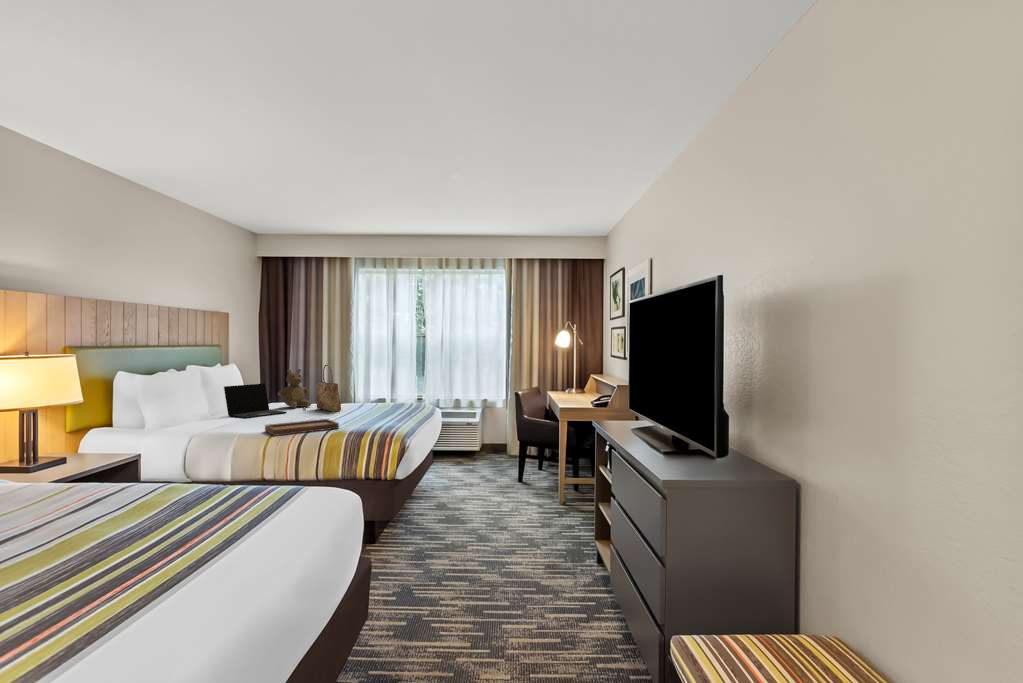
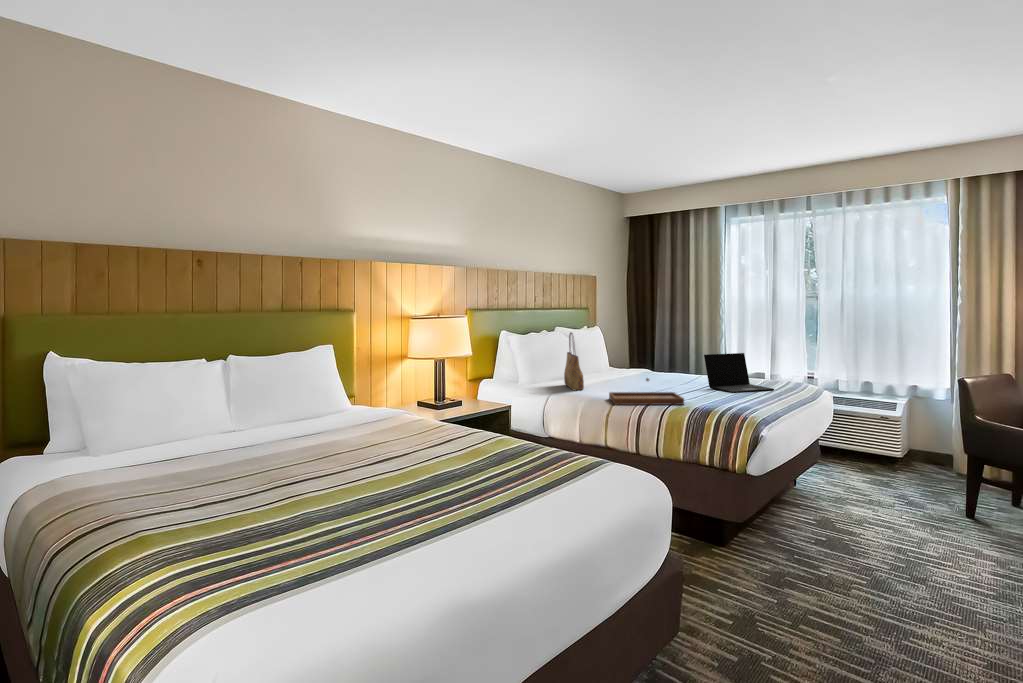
tote bag: present [316,365,341,412] -> present [564,332,584,390]
teddy bear: present [278,369,311,408] -> none [636,335,670,377]
laptop: present [224,383,286,419] -> present [704,353,774,393]

